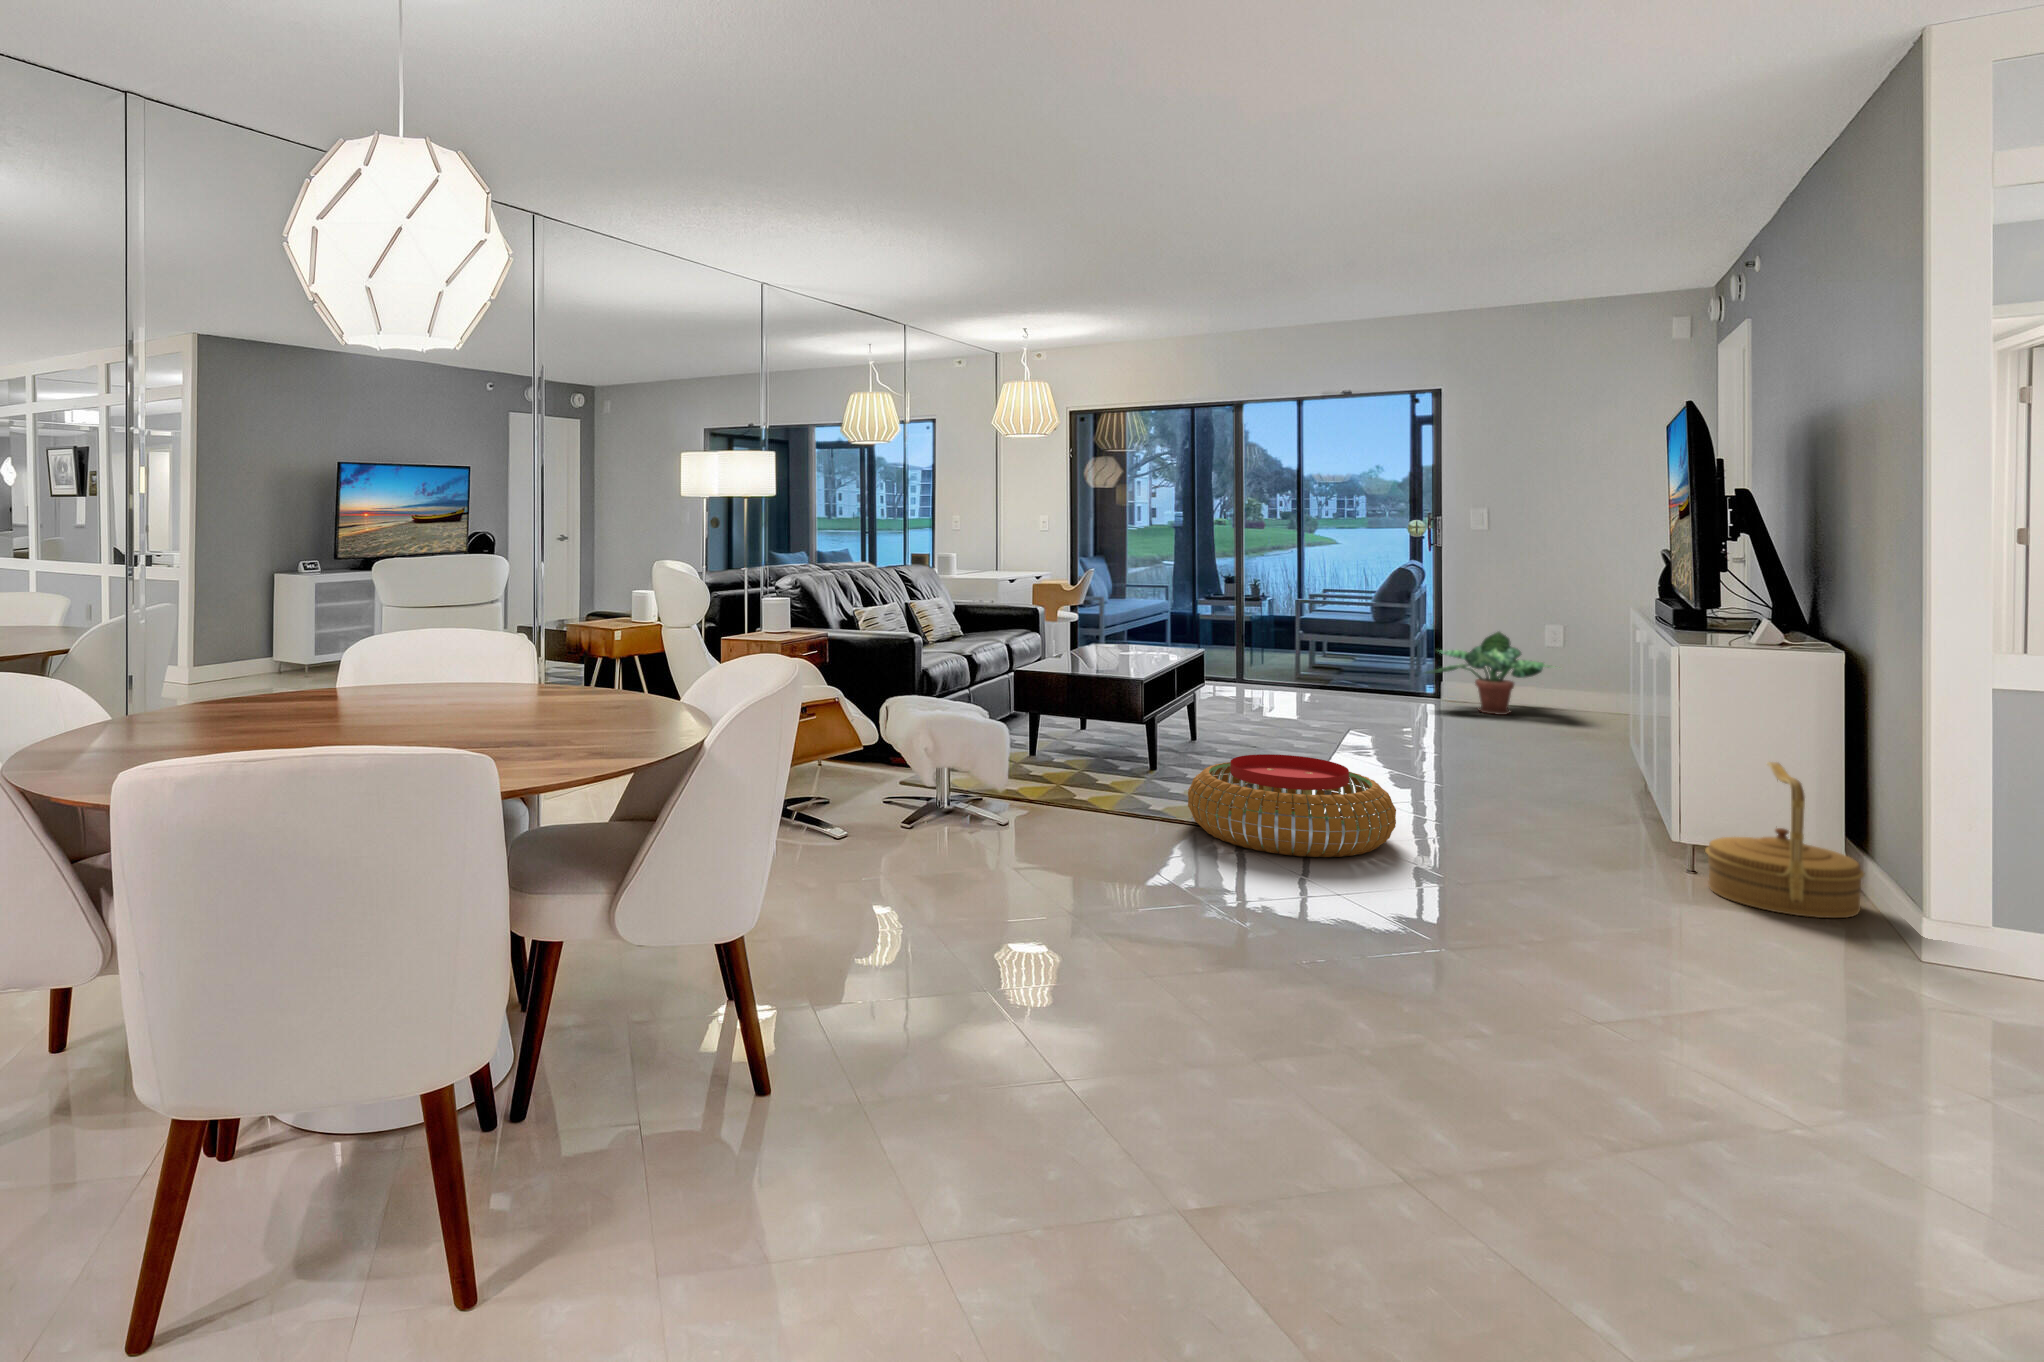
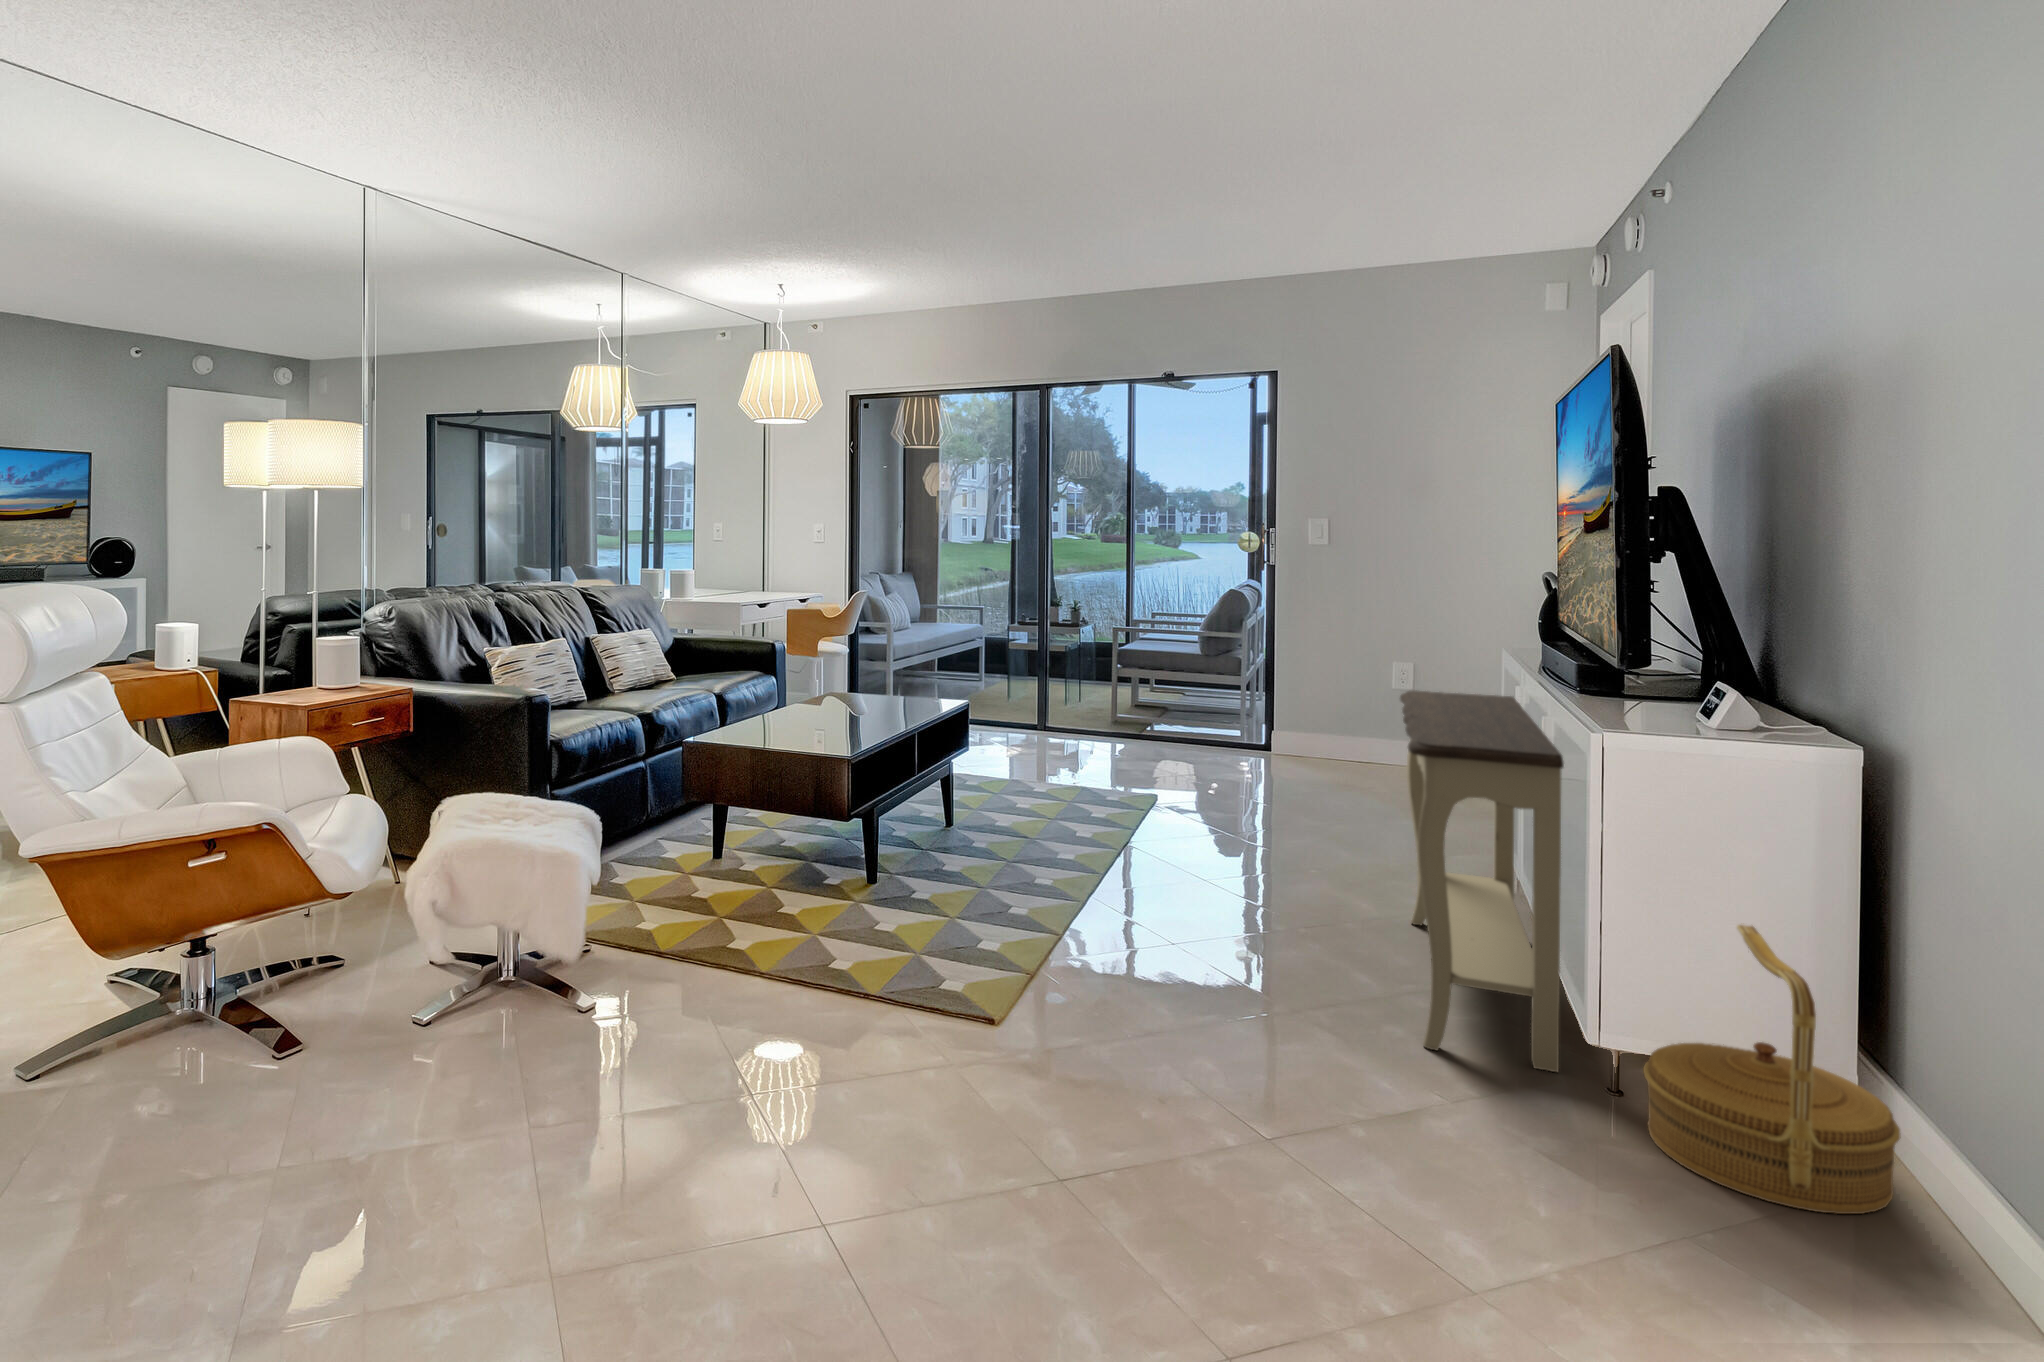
potted plant: present [1425,632,1551,715] -> none [1256,669,1424,774]
console table: none [1544,633,1655,863] -> present [1400,690,1564,1072]
pouf: present [1188,754,1396,857] -> none [872,888,1178,1081]

